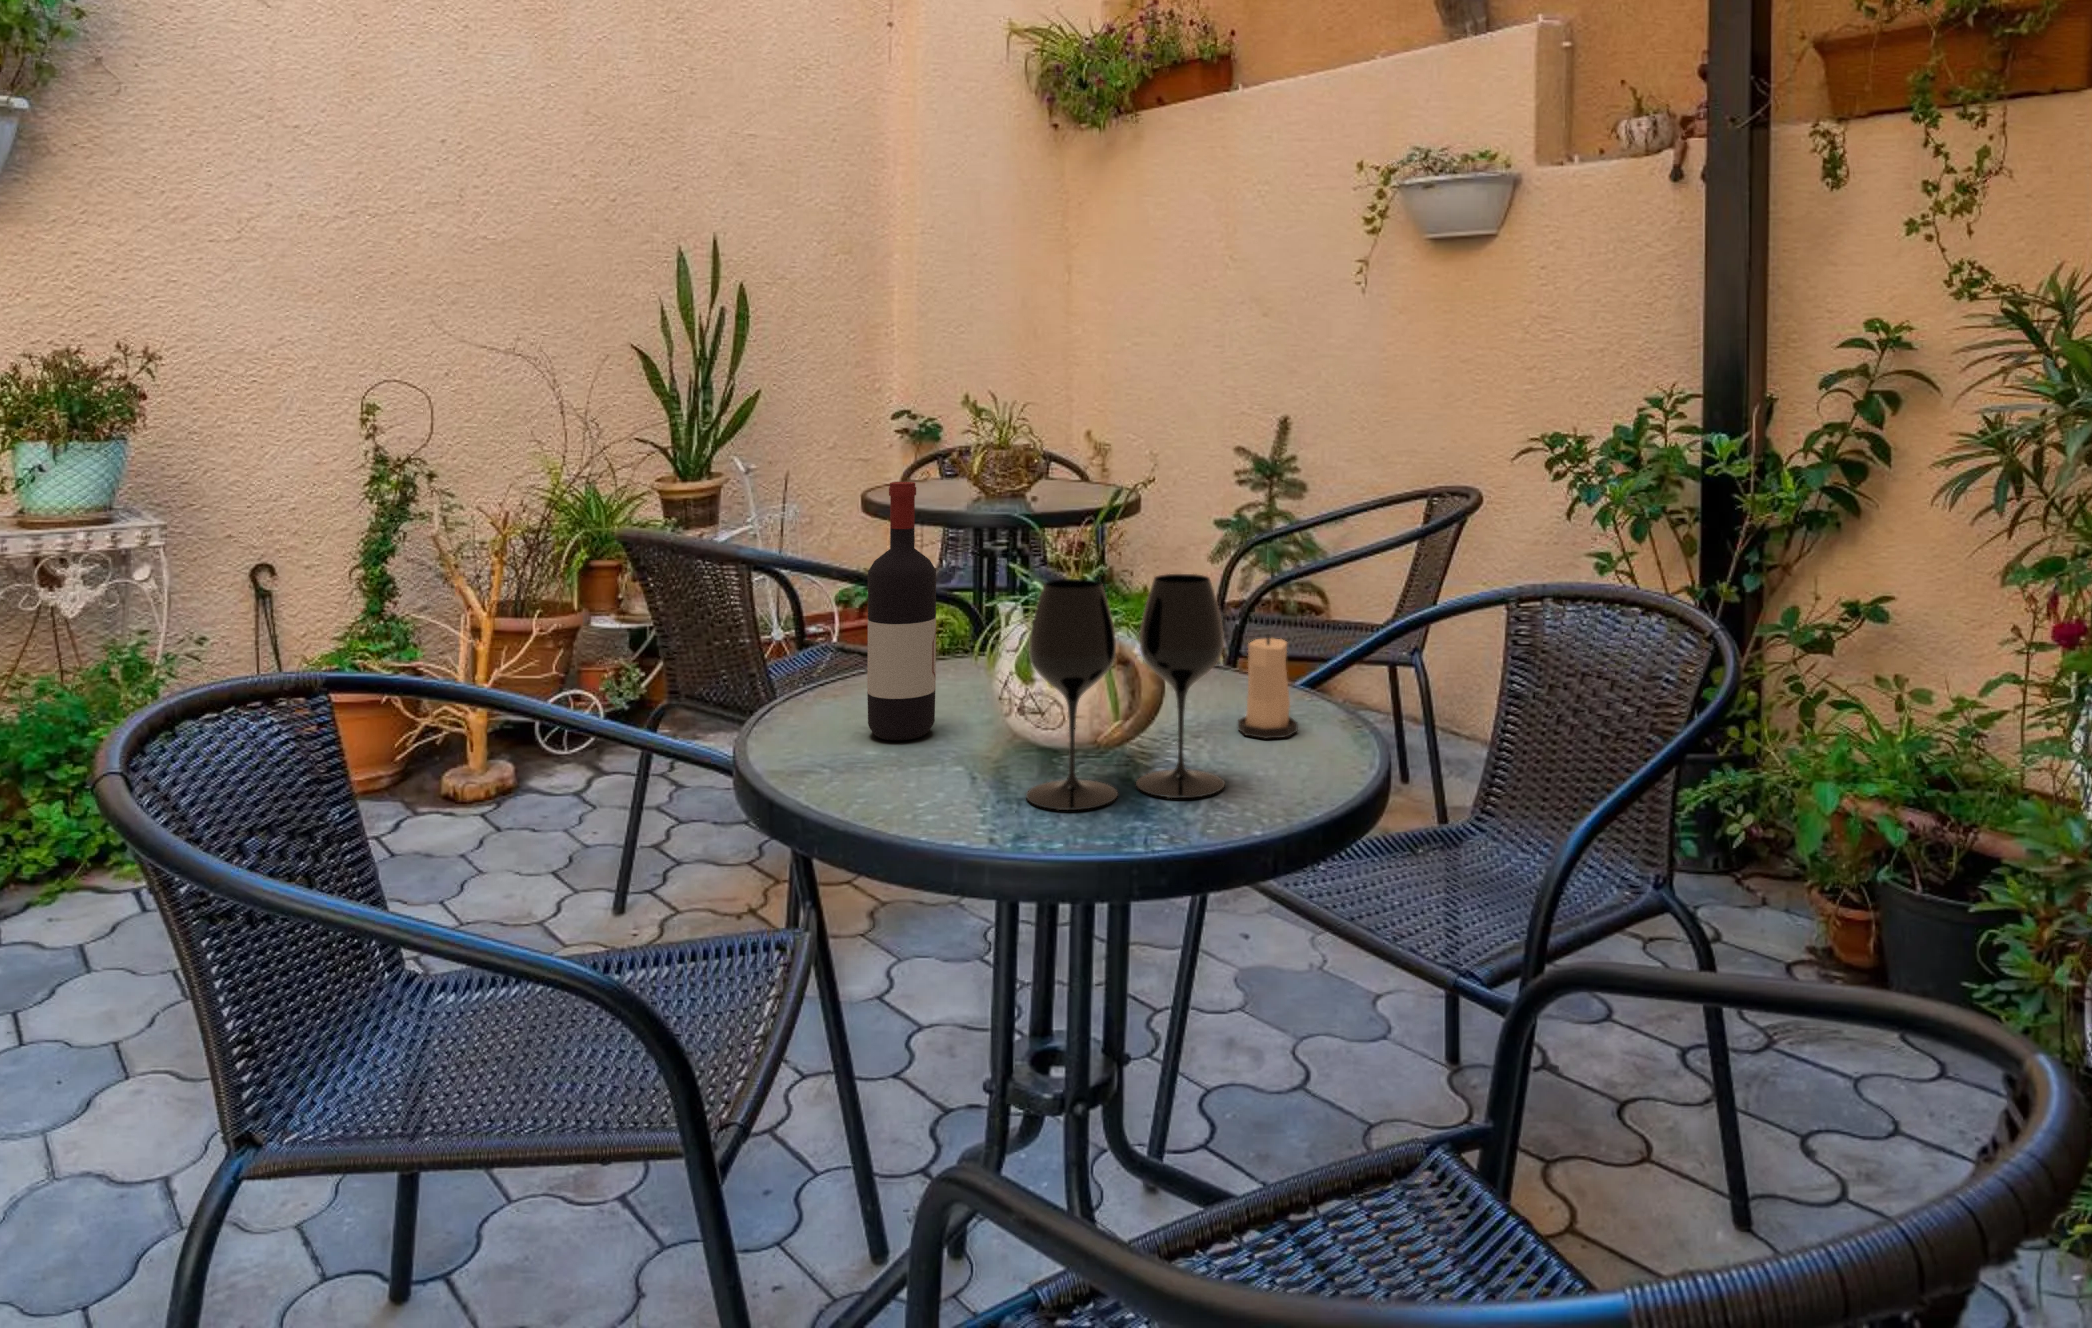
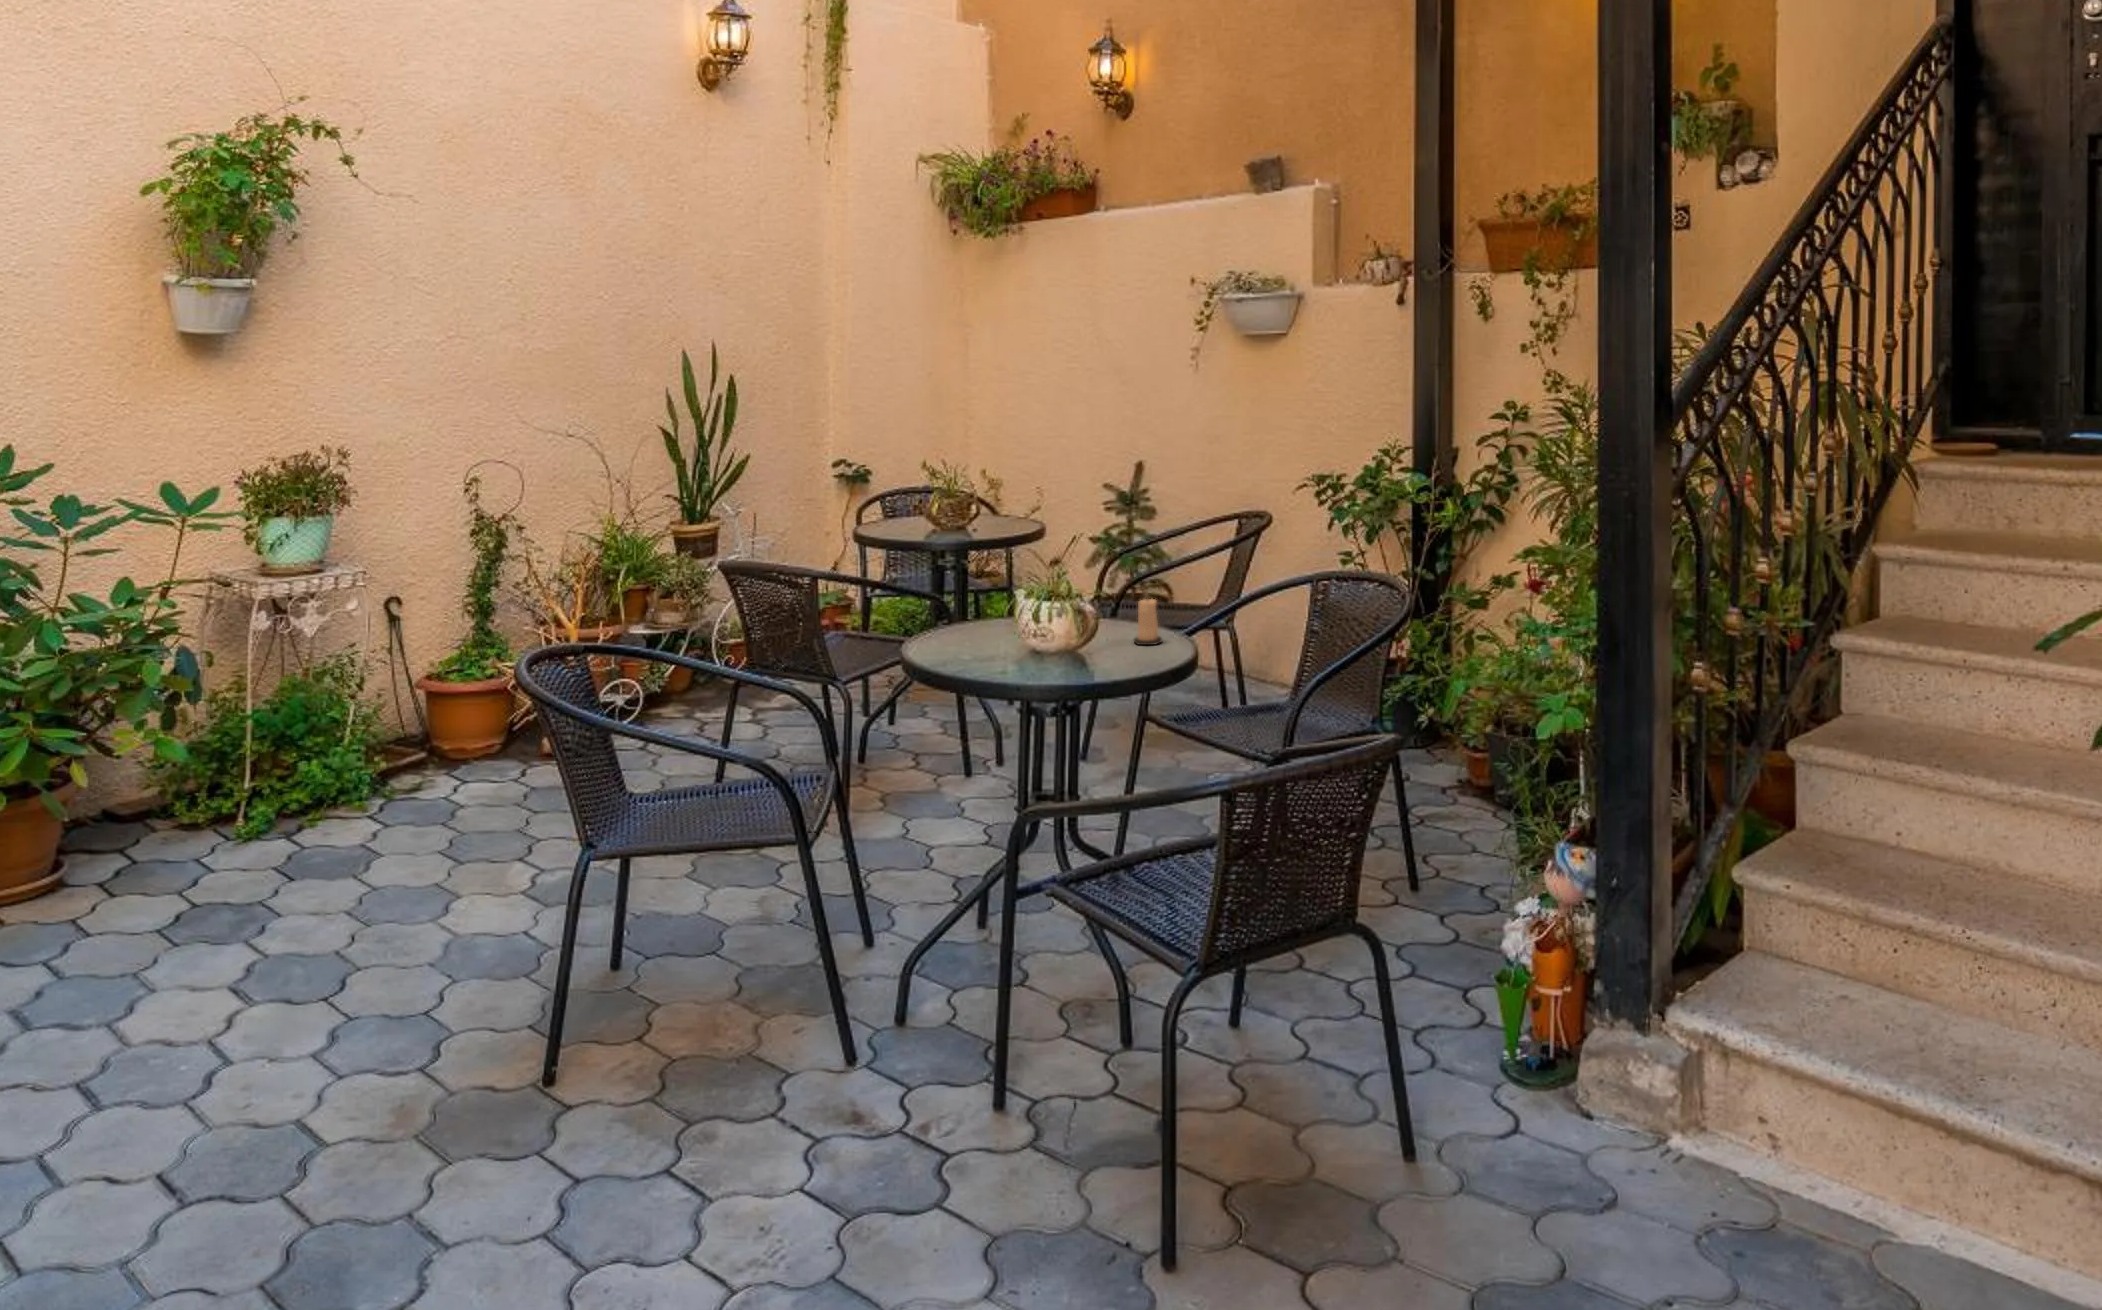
wine bottle: present [867,482,936,740] -> none [954,531,988,654]
wine glass: present [1026,574,1225,810] -> none [1045,569,1131,671]

